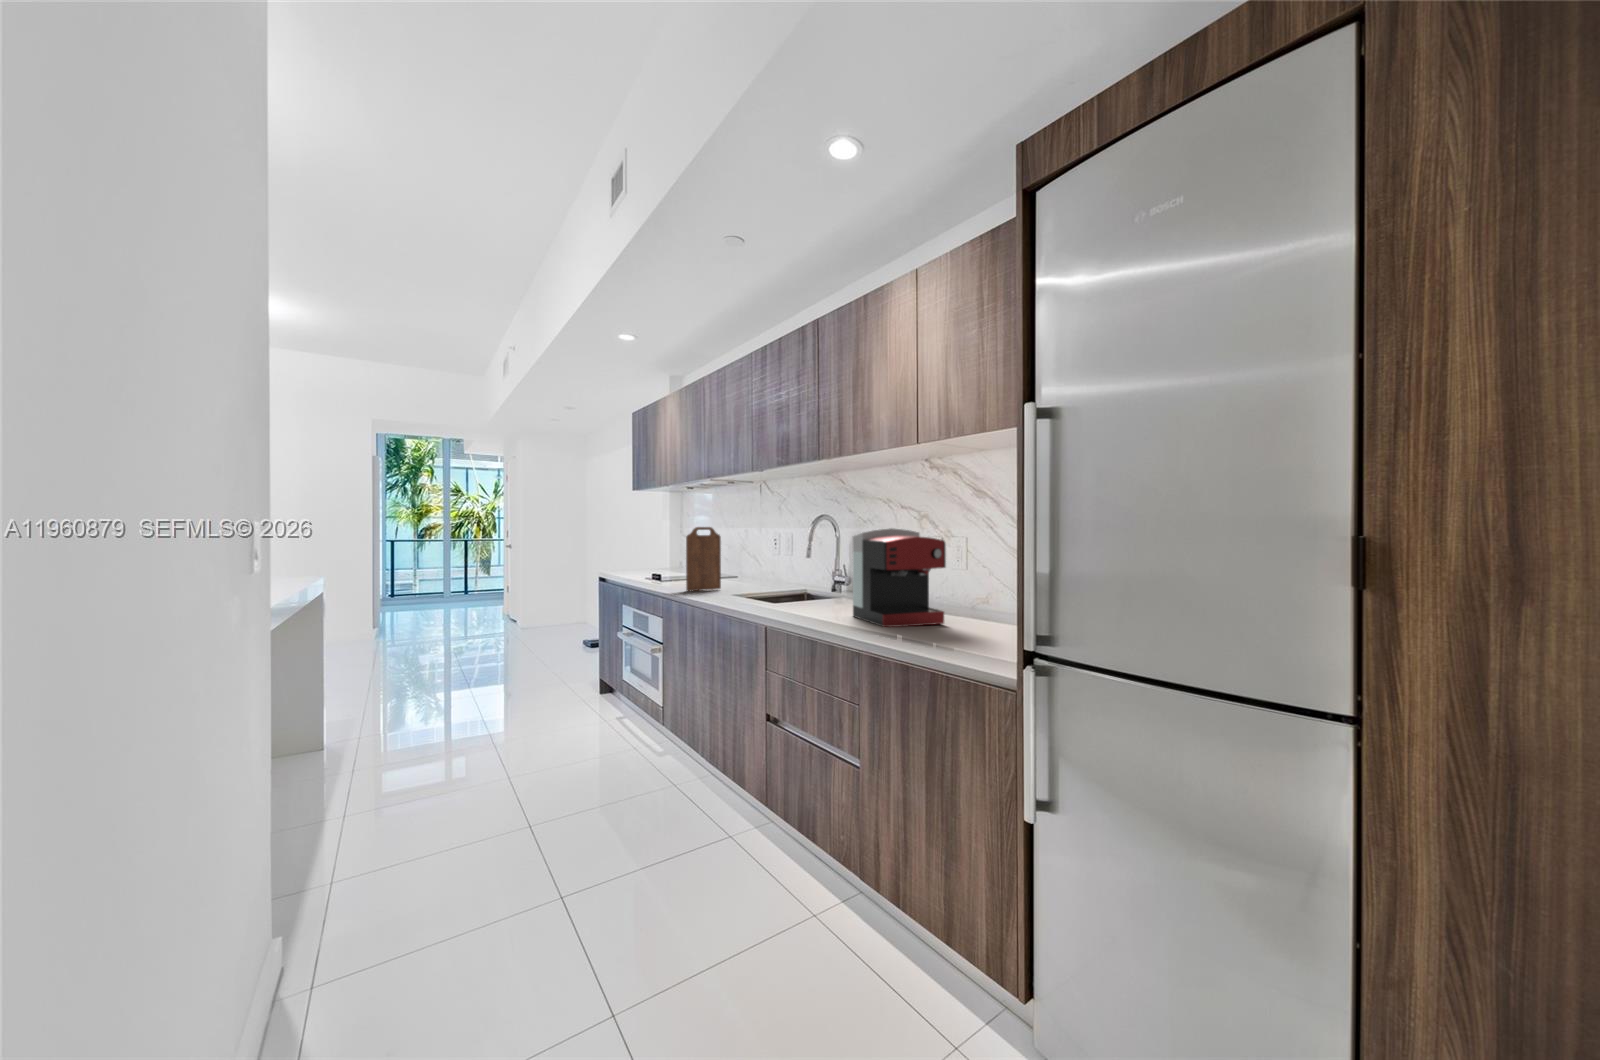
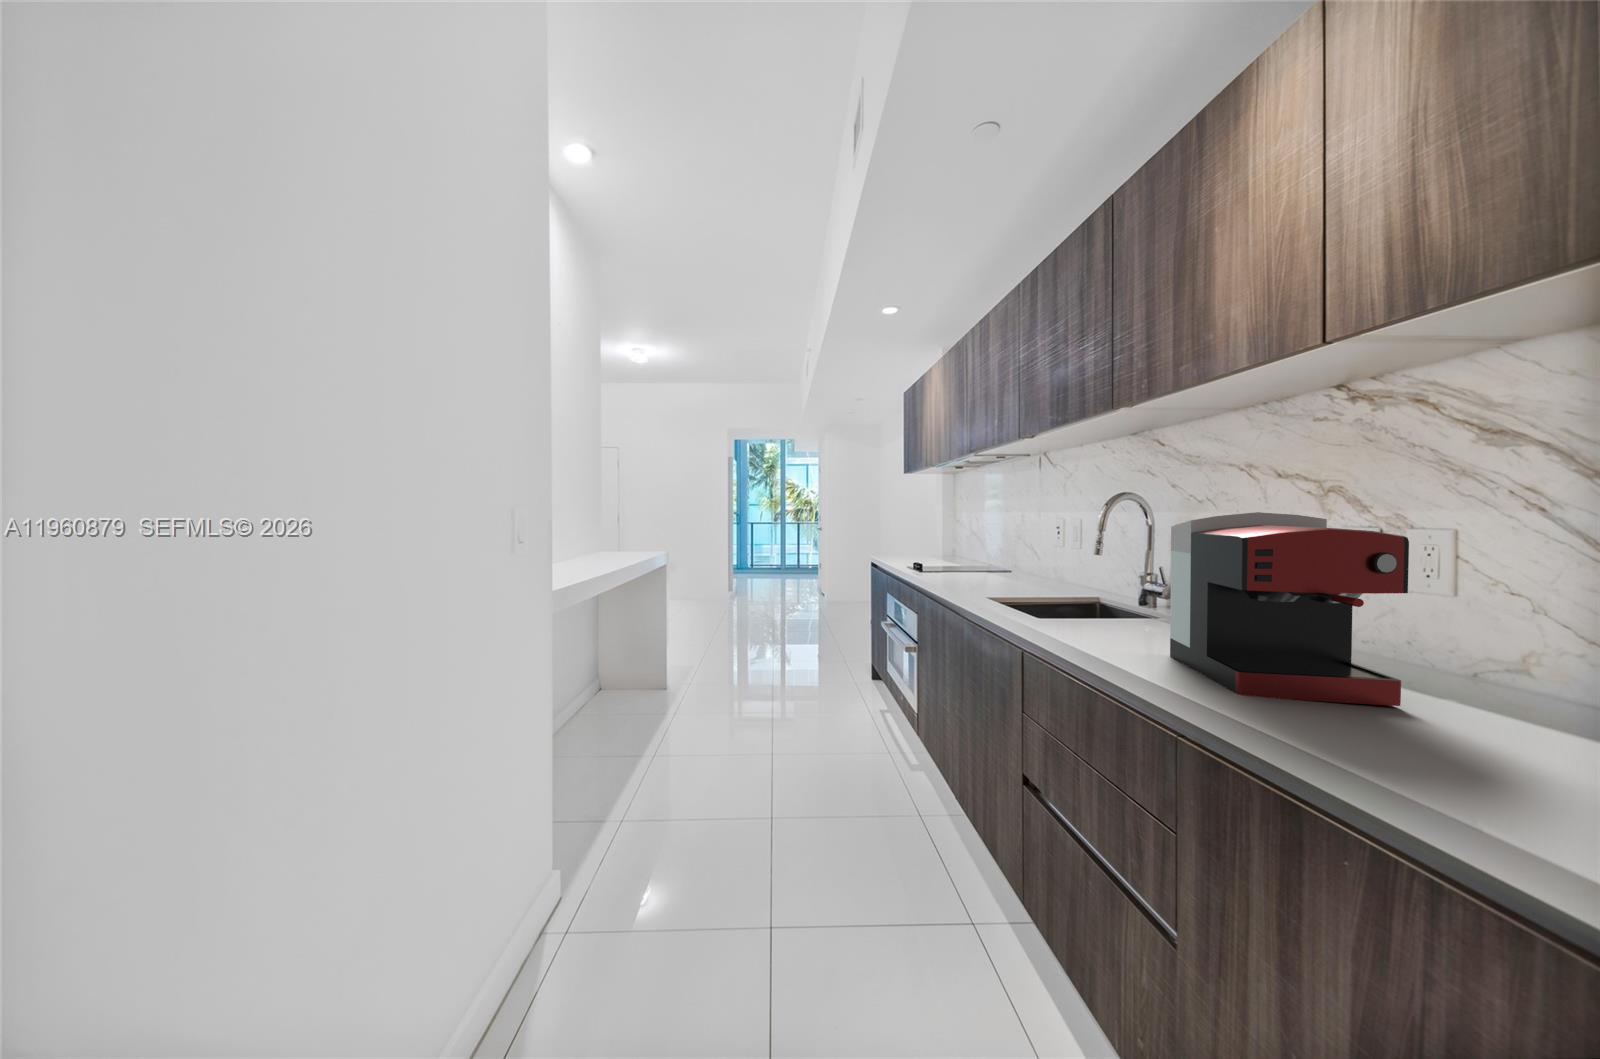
cutting board: present [686,527,721,591] -> none [937,512,980,586]

